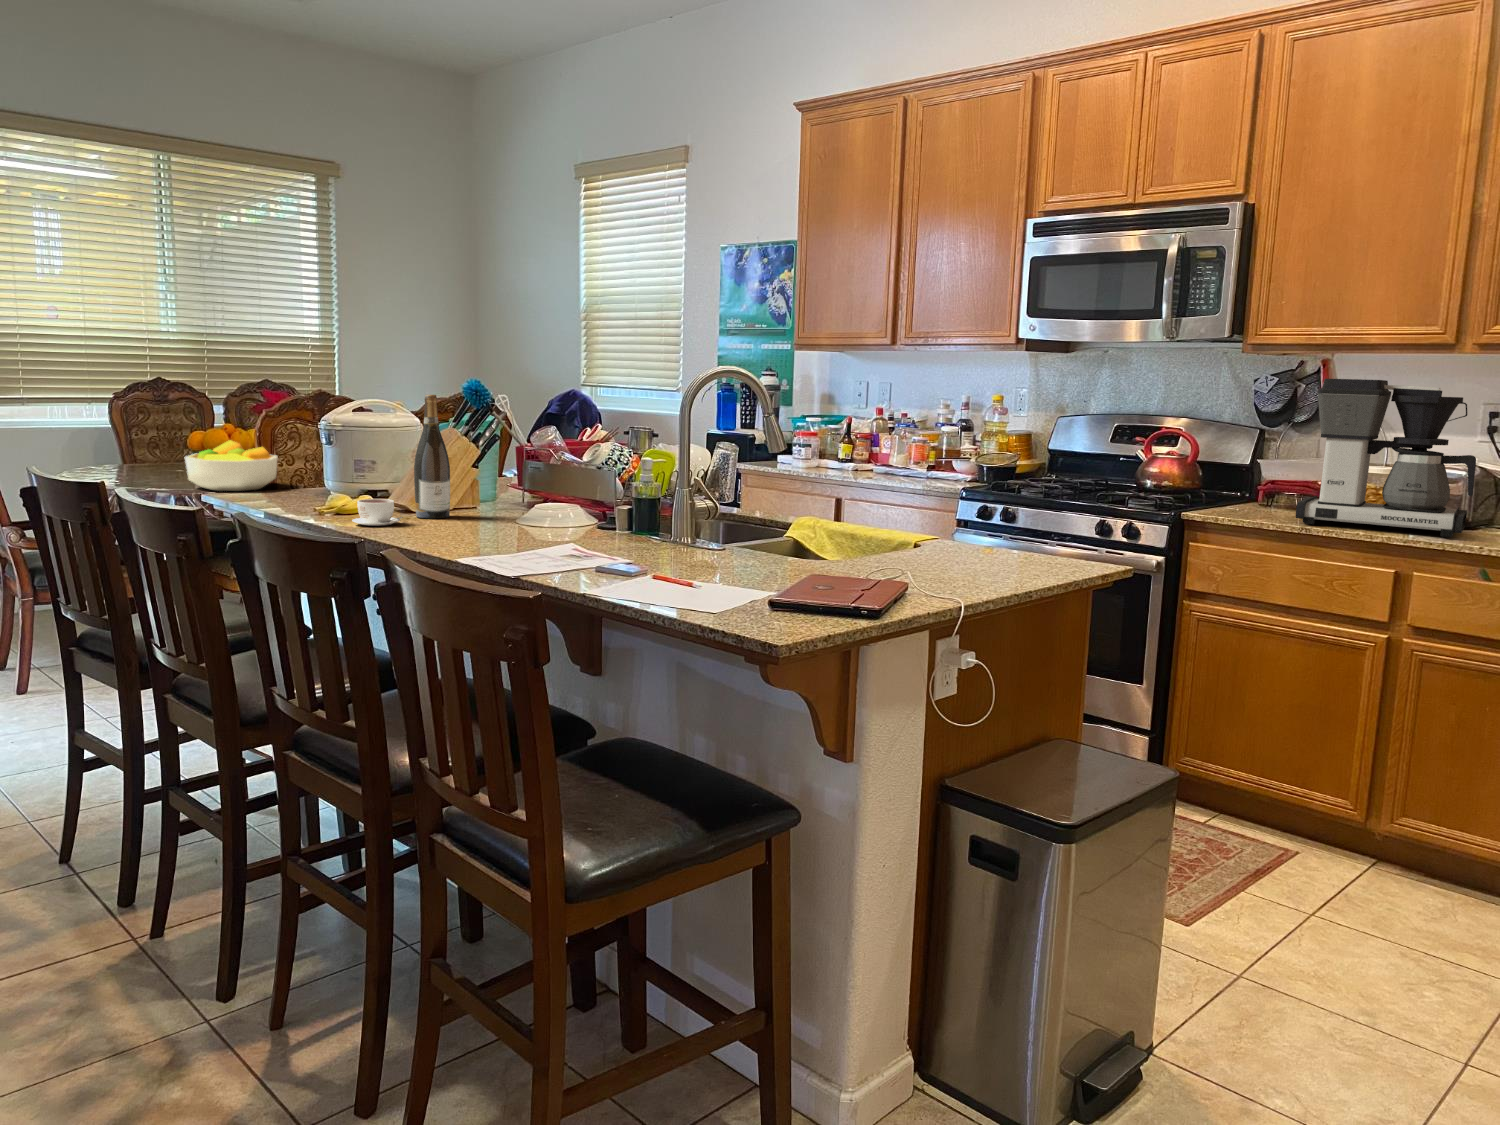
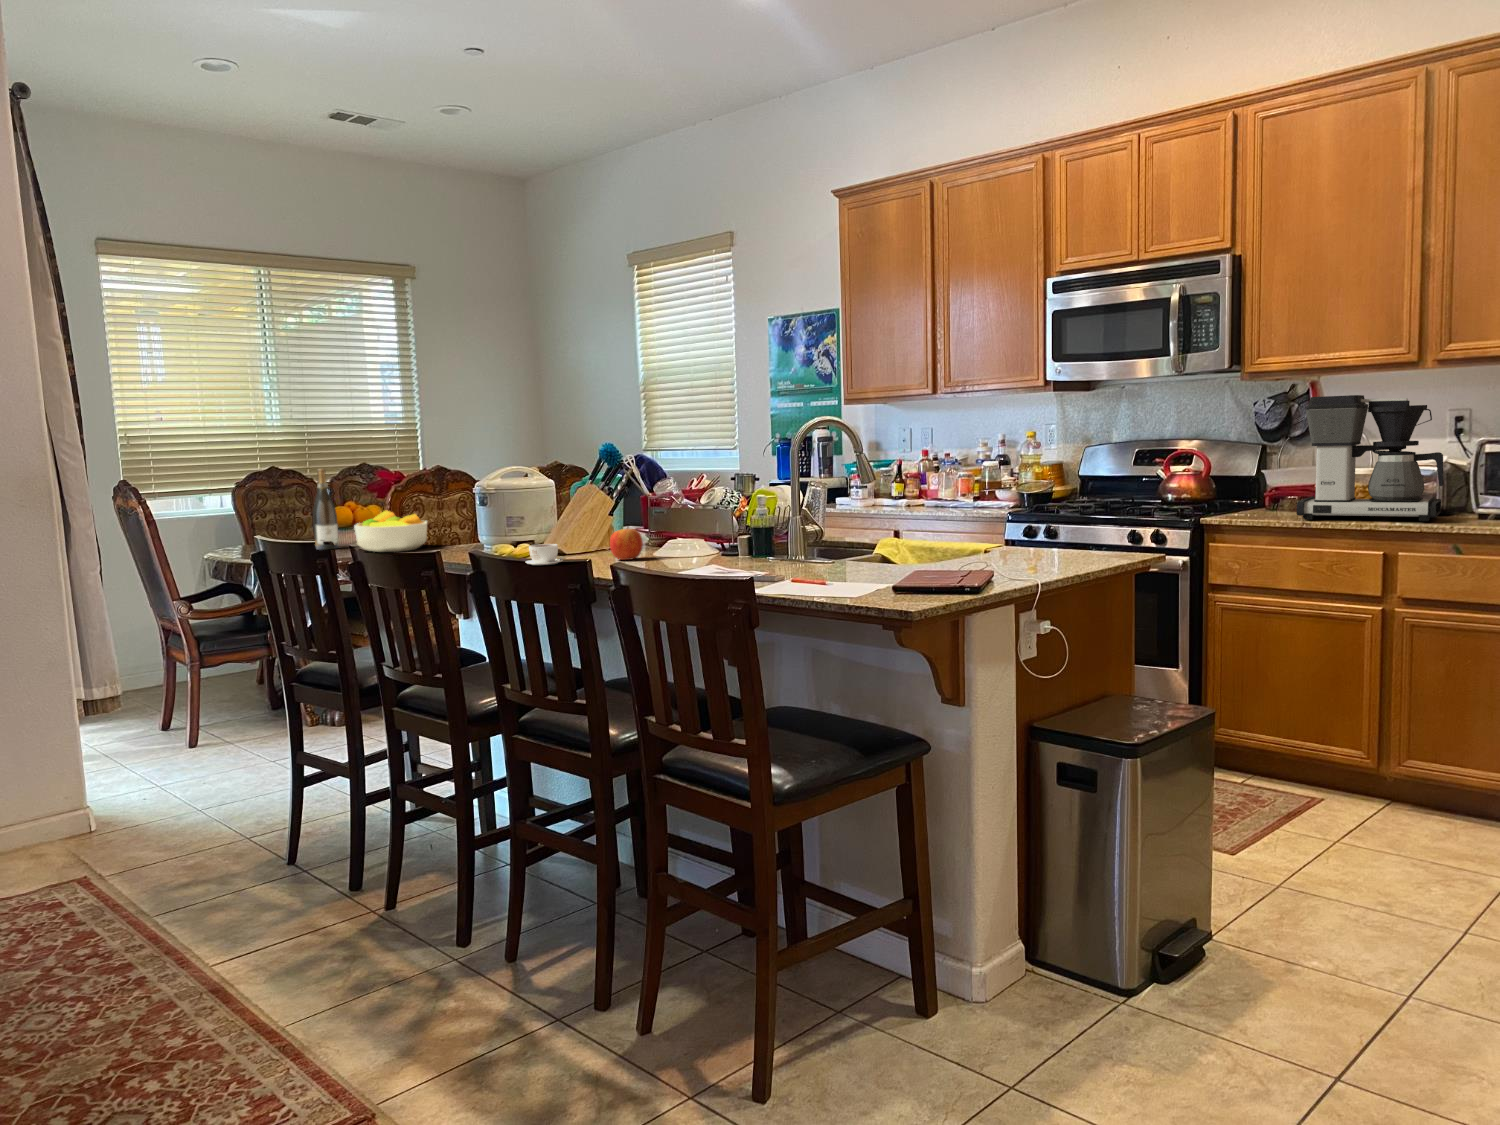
wine bottle: present [414,395,450,519] -> present [313,469,338,550]
apple: none [459,483,501,525] -> present [610,528,643,560]

